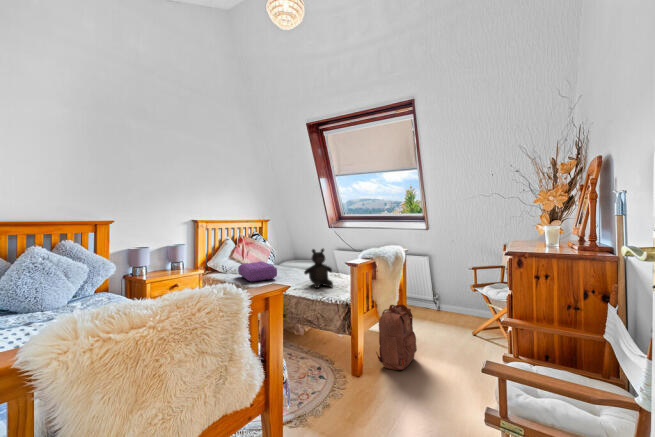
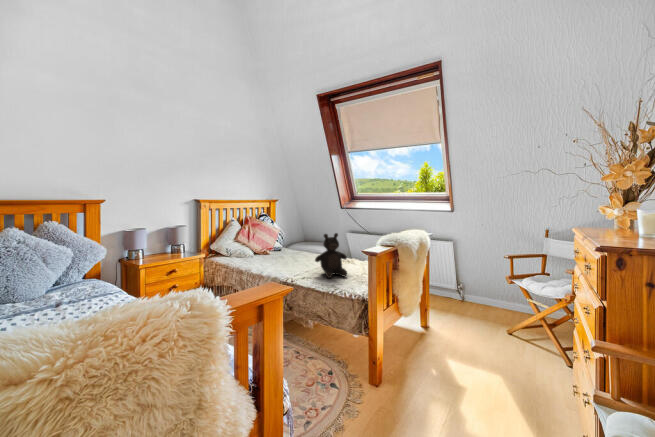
pillow: present [238,262,277,282] -> none [244,245,286,268]
backpack: present [376,305,417,370] -> none [397,301,444,378]

